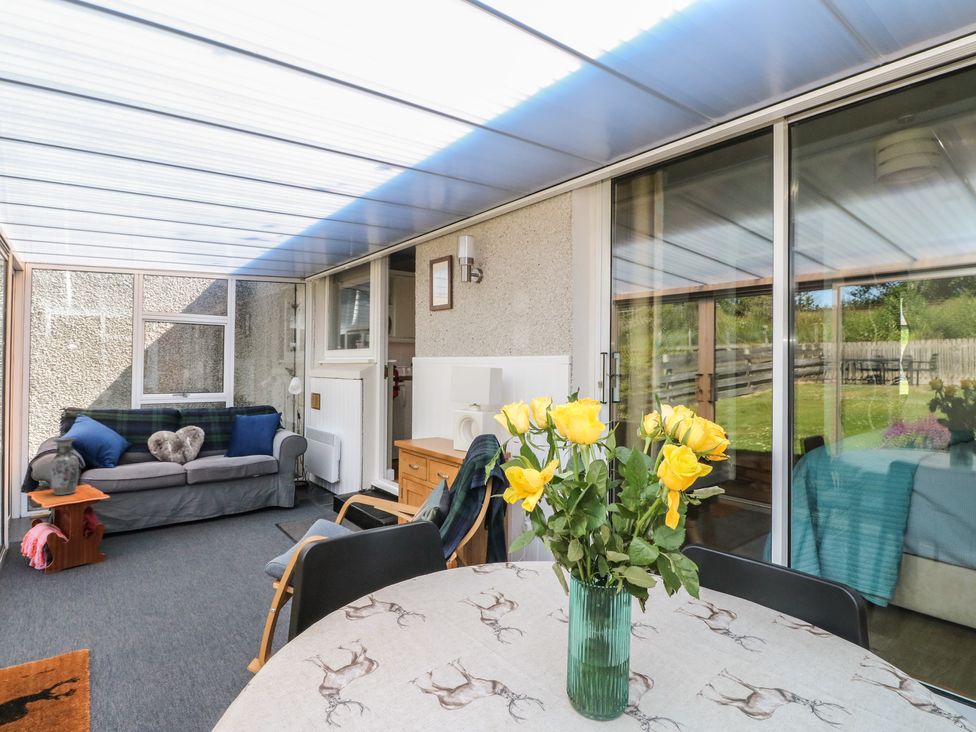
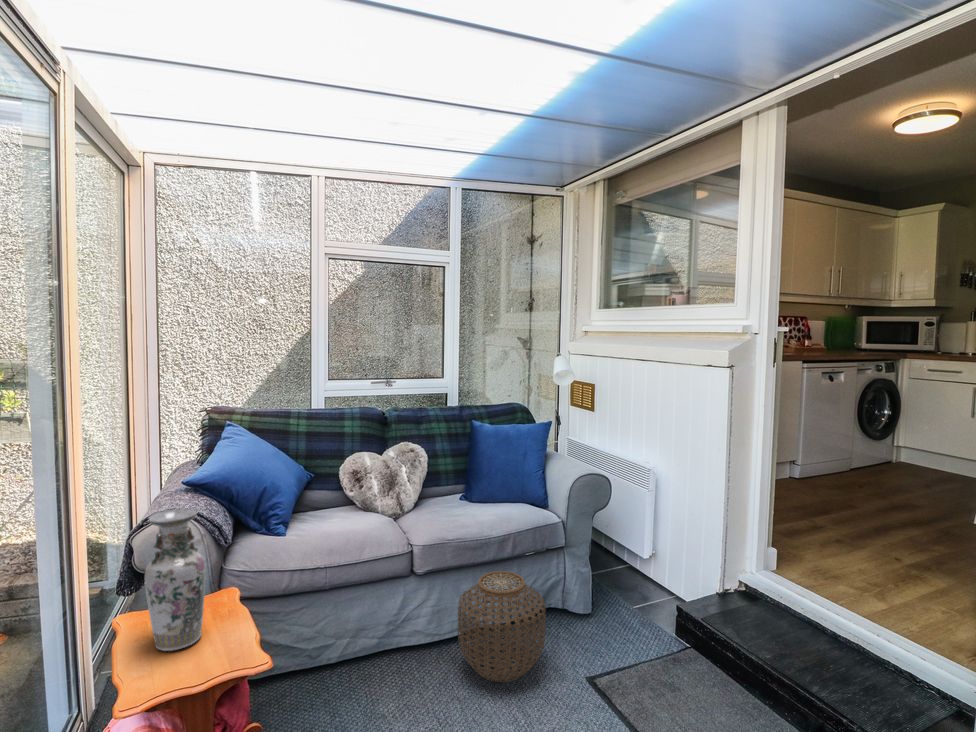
woven basket: none [210,480,257,529] -> present [458,571,546,682]

